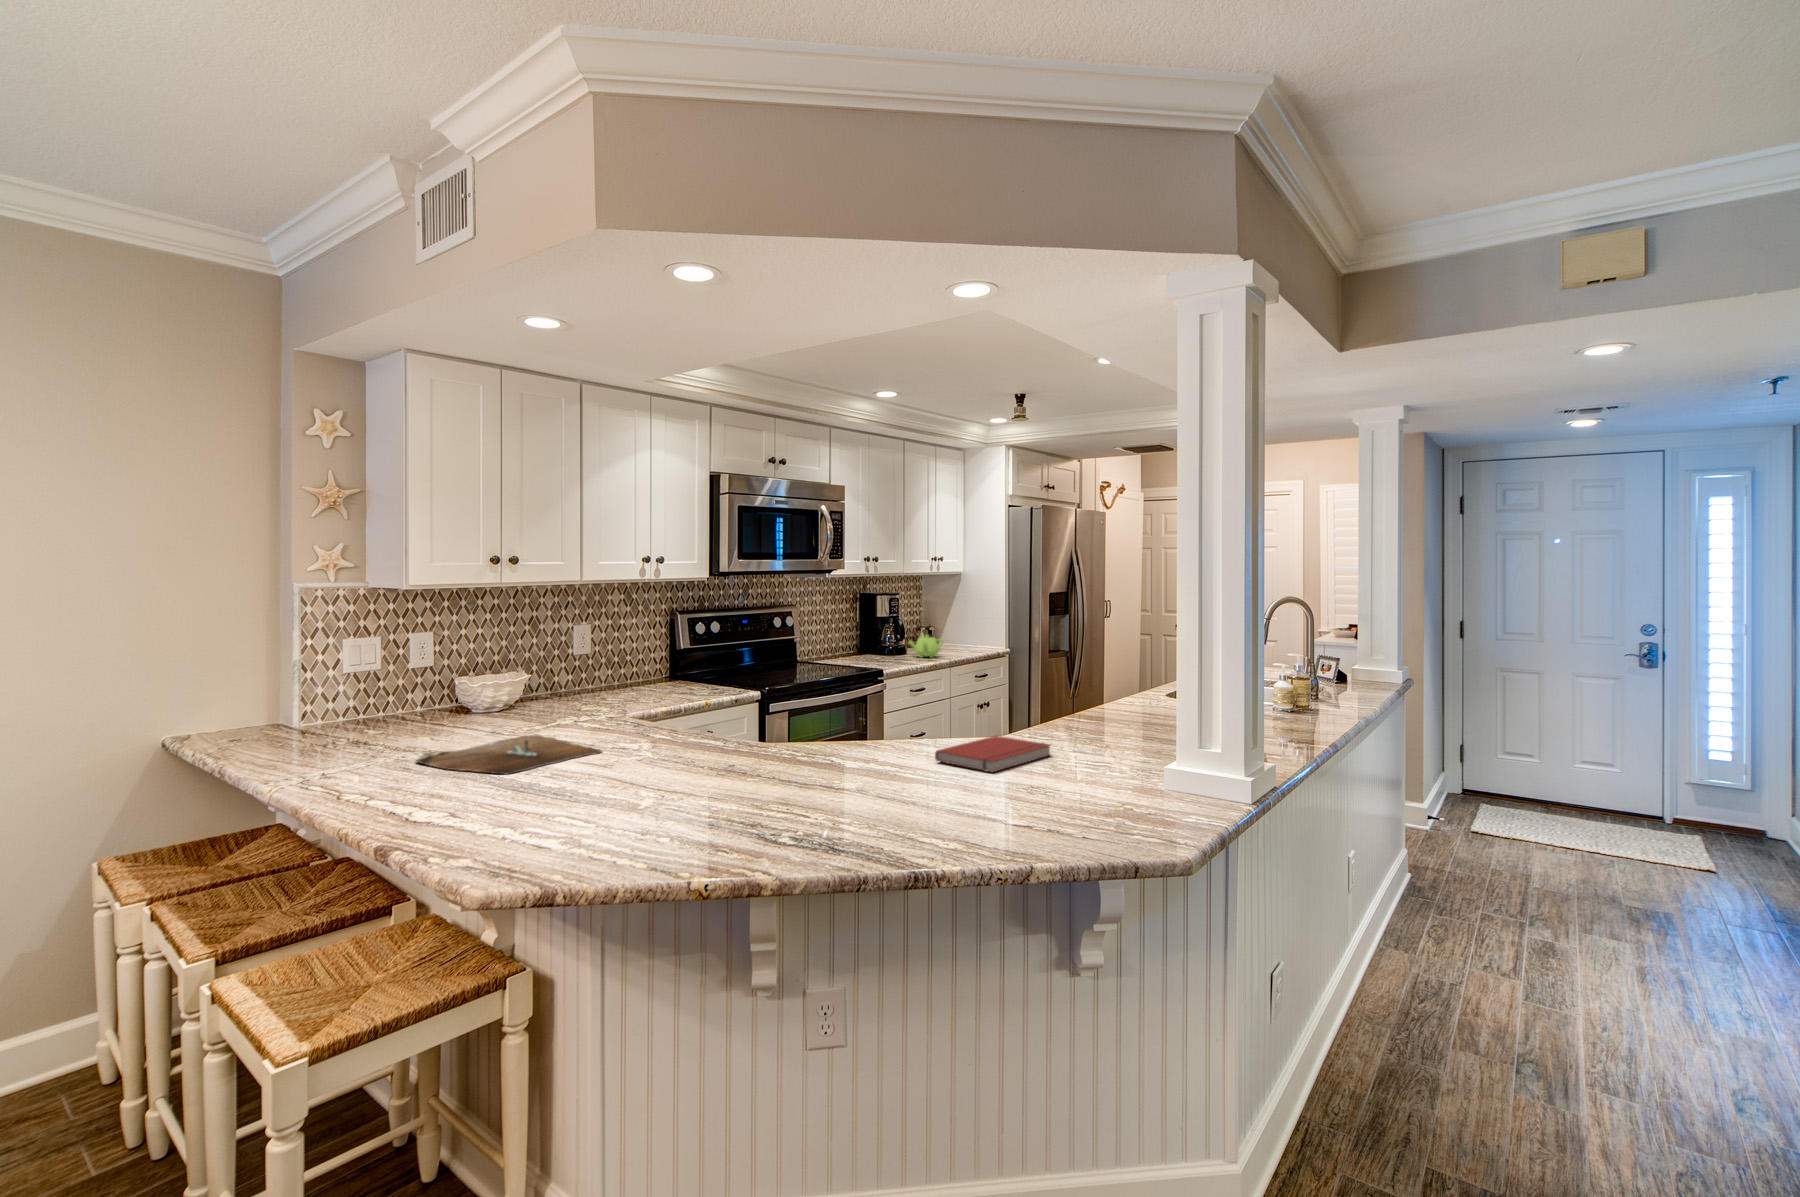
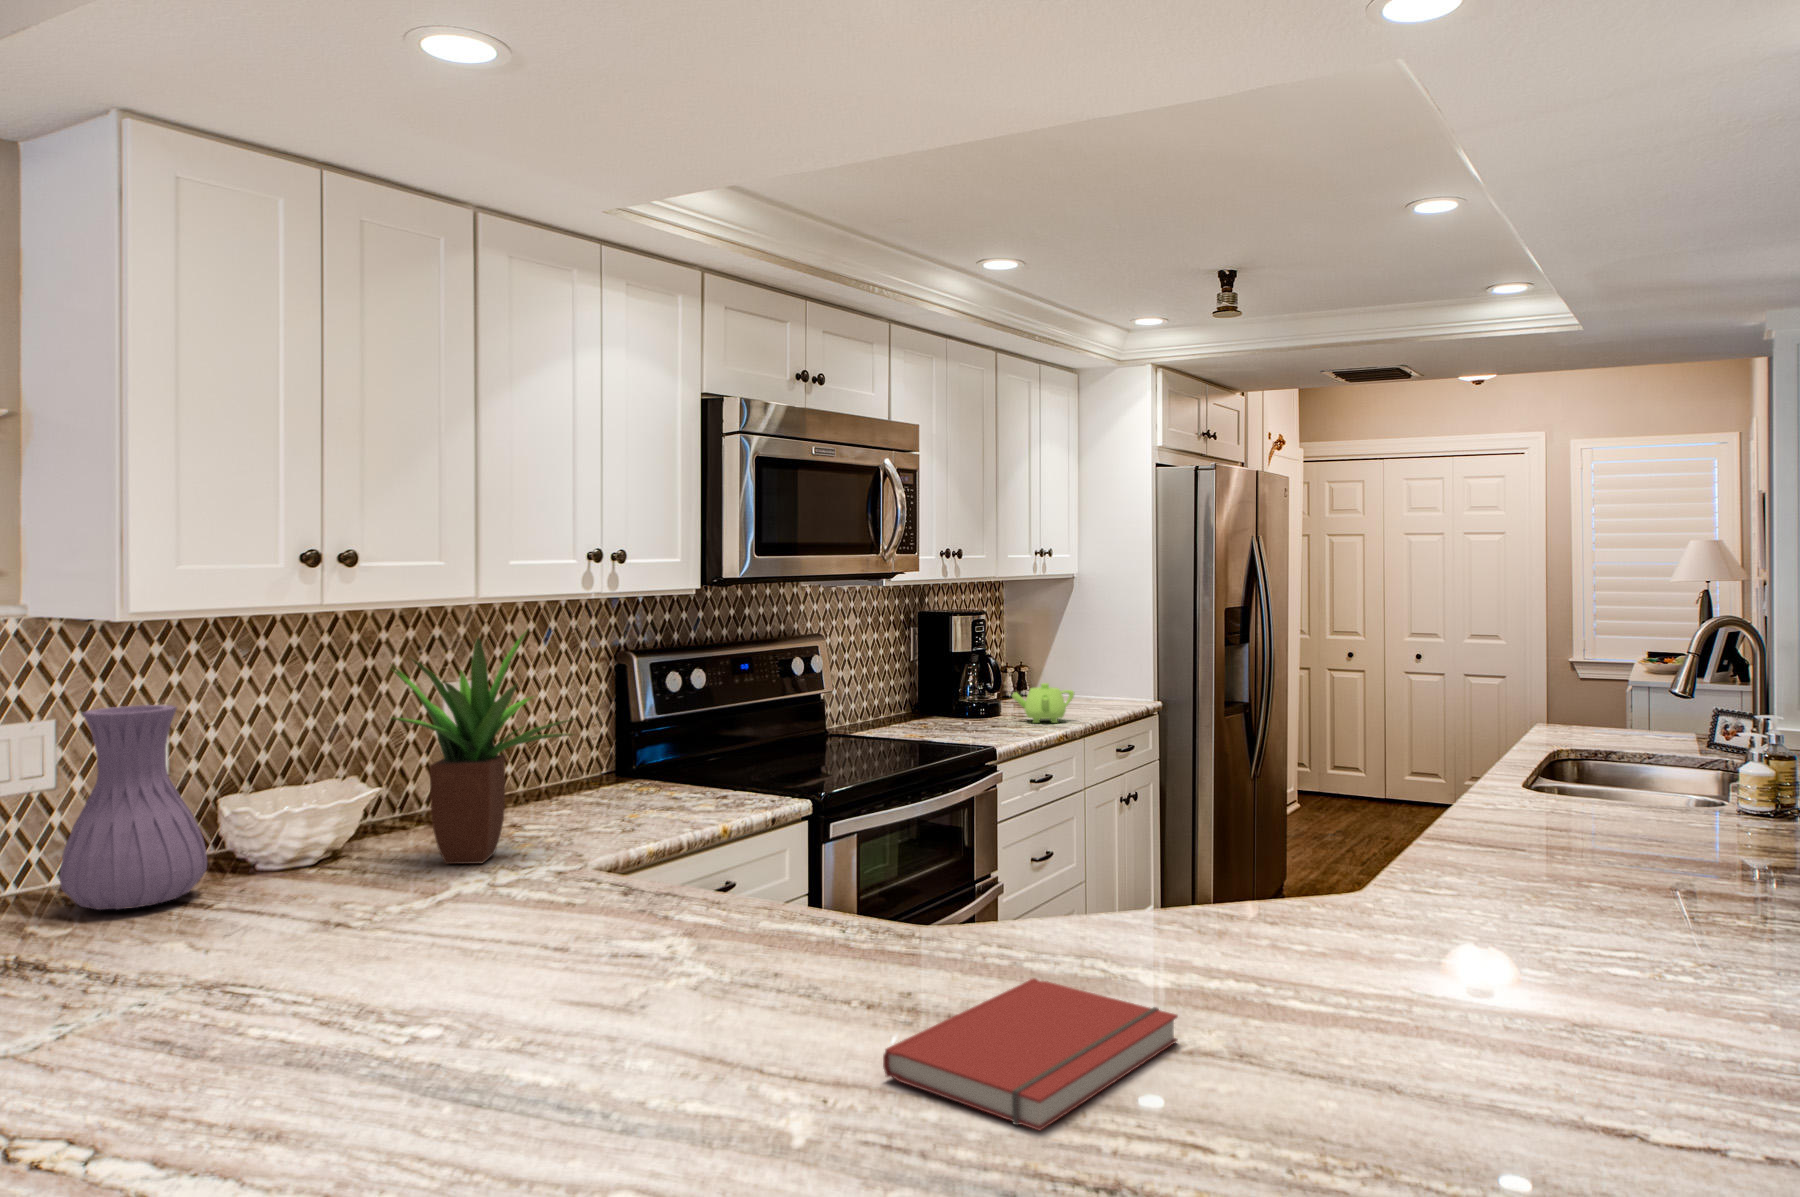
potted plant: none [537,597,632,711] -> present [393,631,570,864]
vase: none [385,631,452,724] -> present [60,705,207,910]
cutting board: present [417,735,602,774] -> none [120,940,572,1095]
book: present [935,736,1050,772] -> present [883,978,1178,1131]

